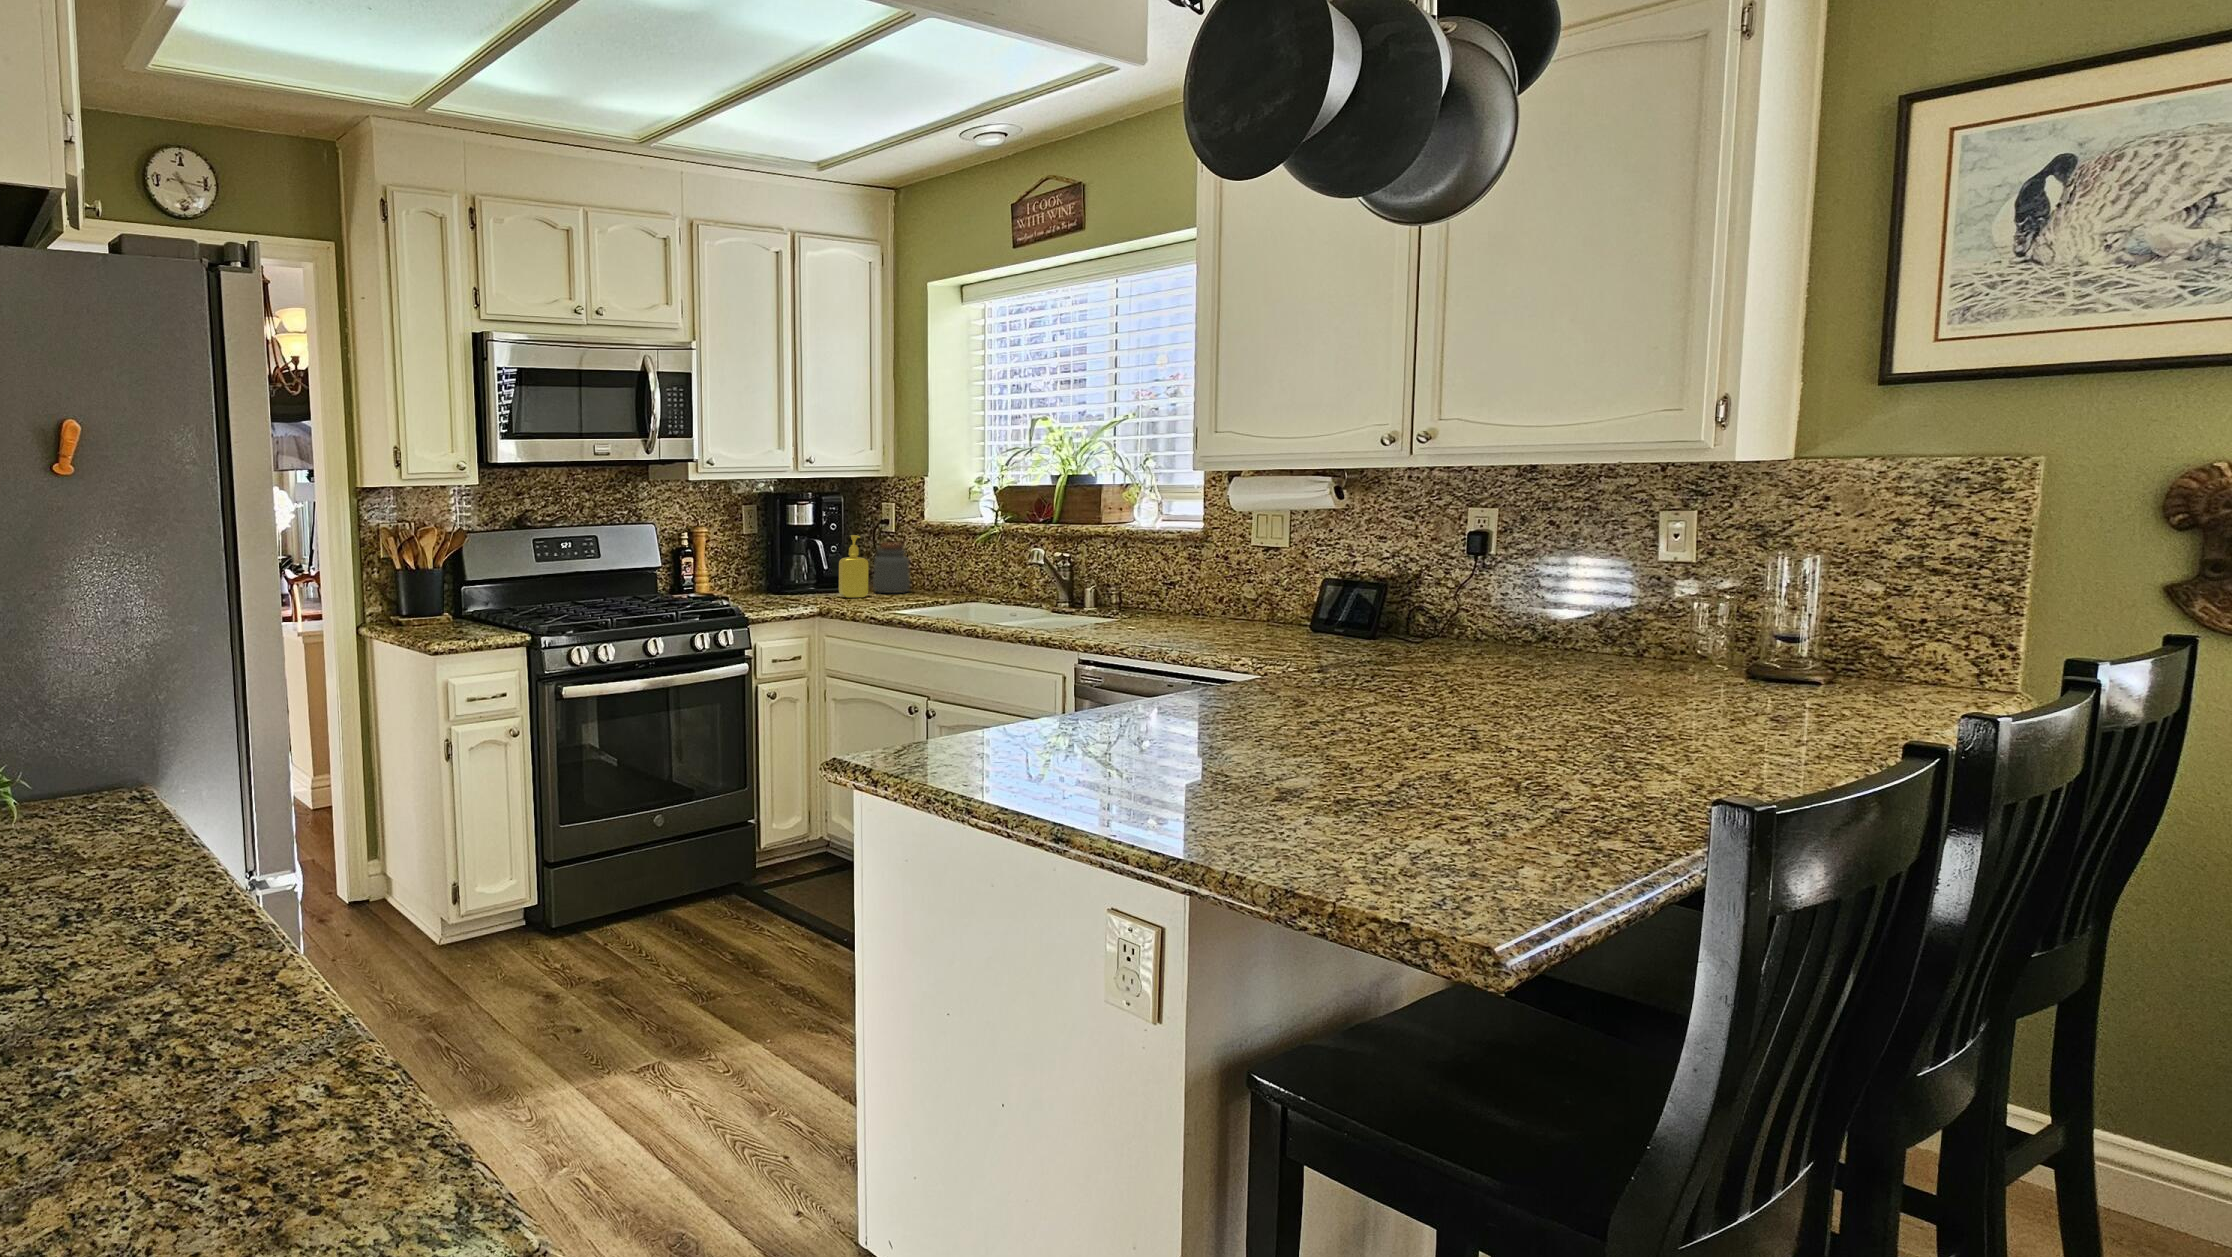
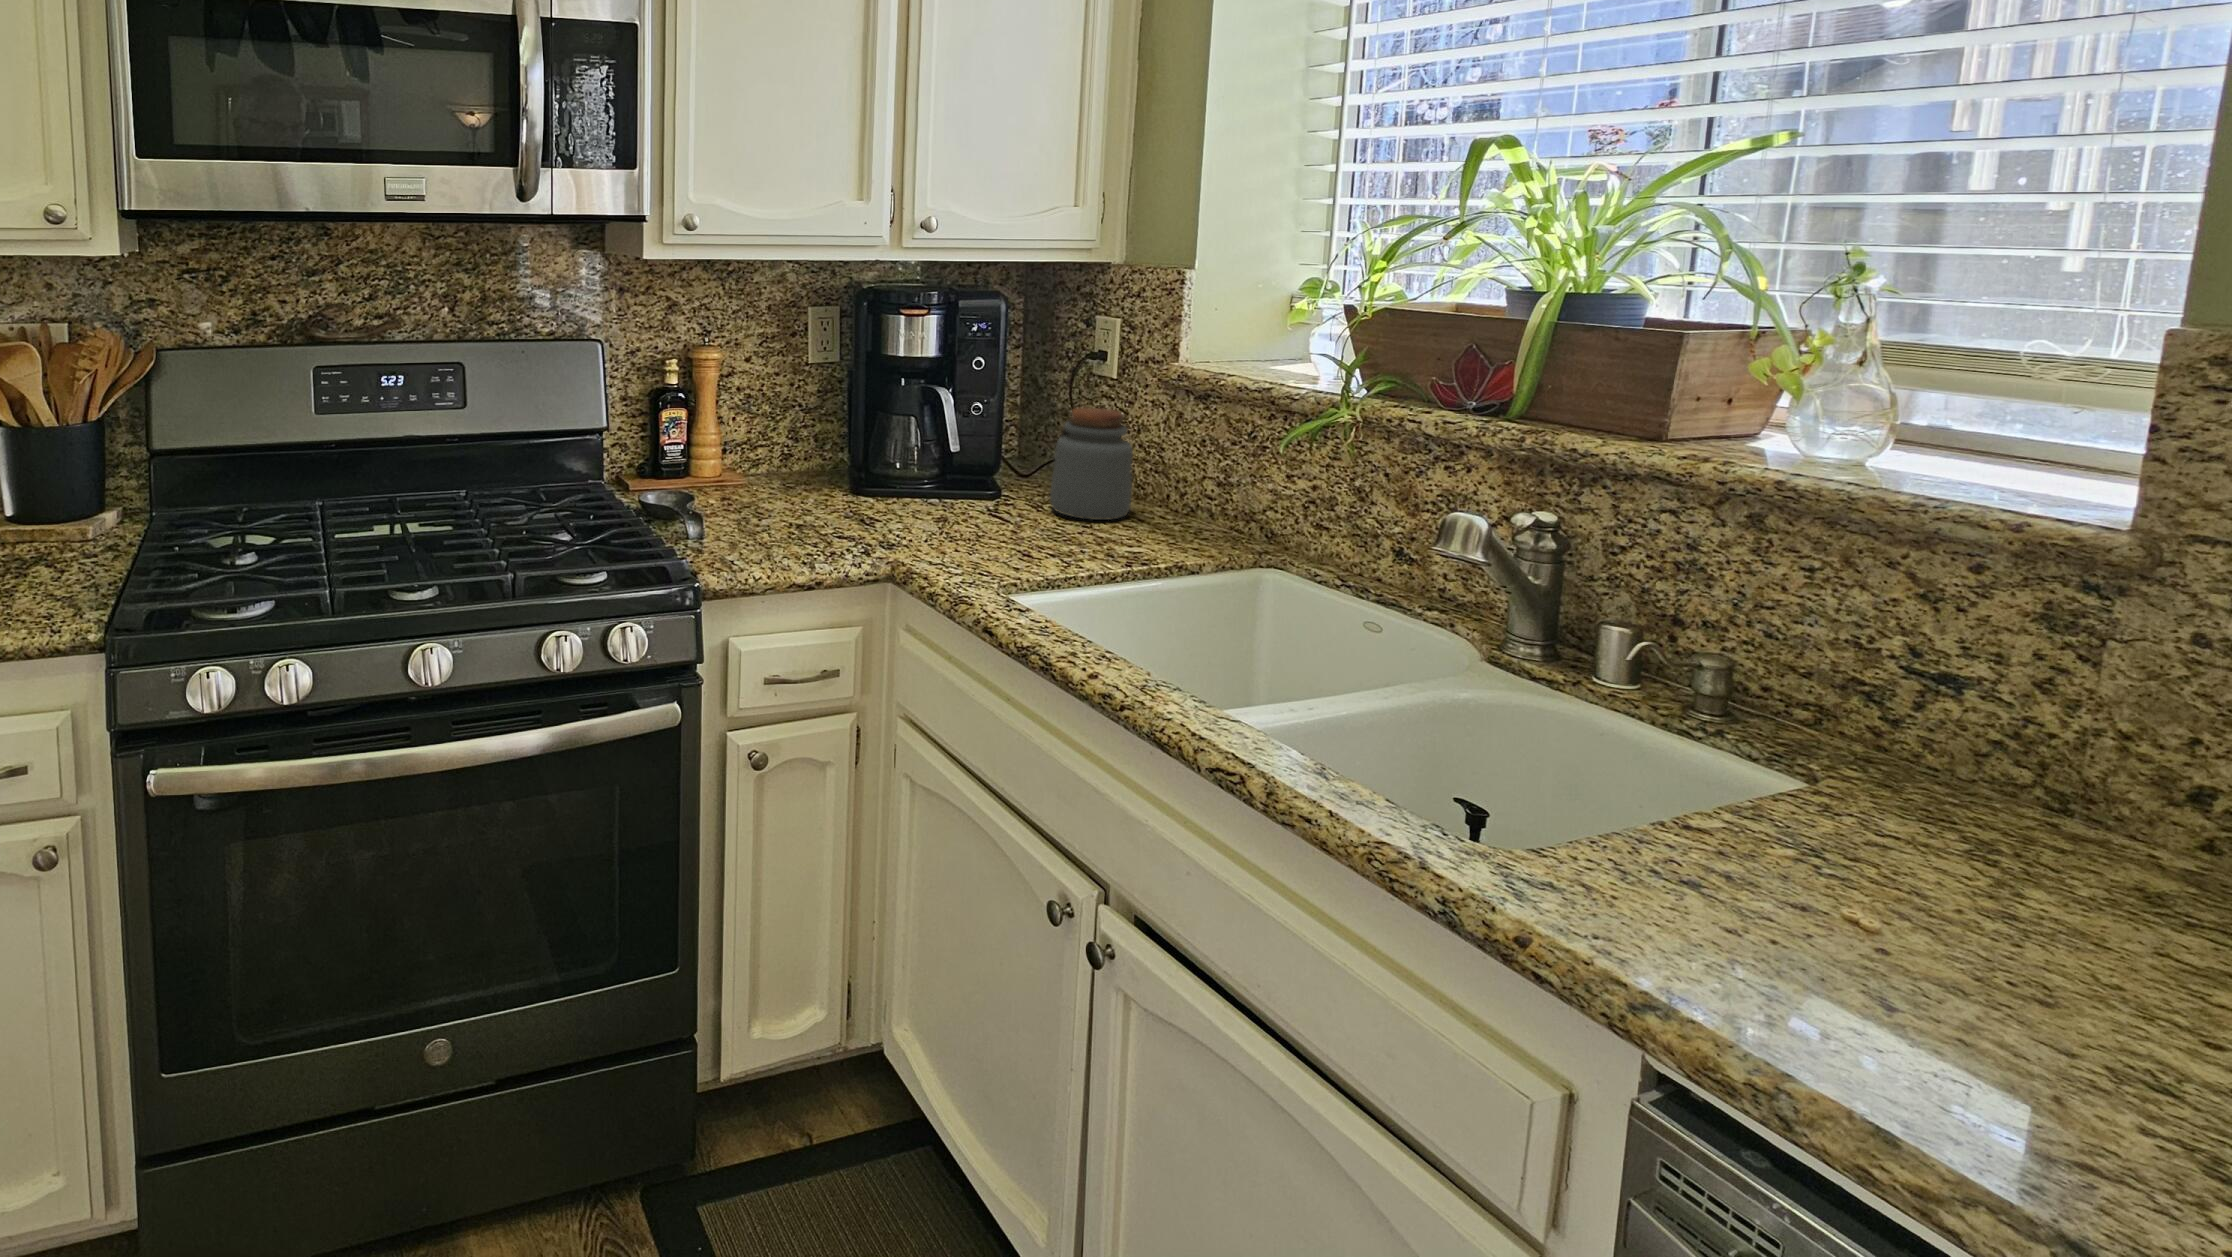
soap dispenser: present [839,535,869,598] -> none [967,393,1033,529]

